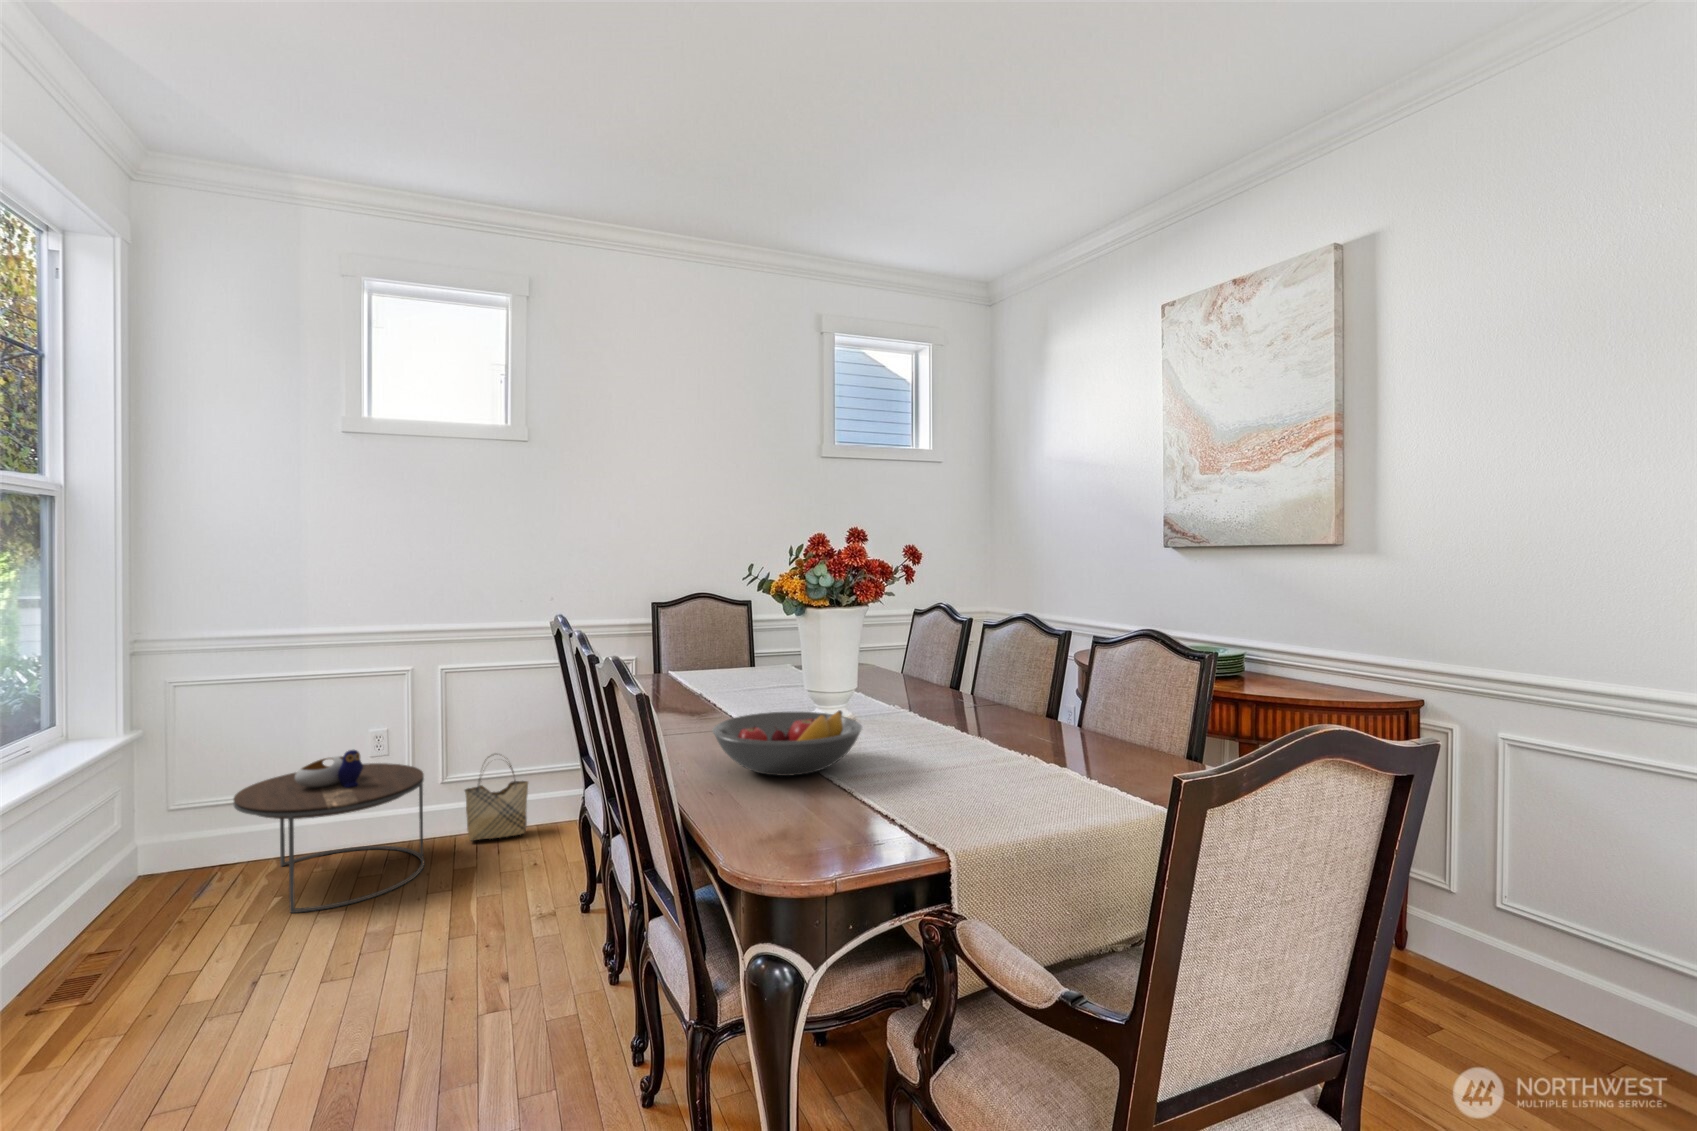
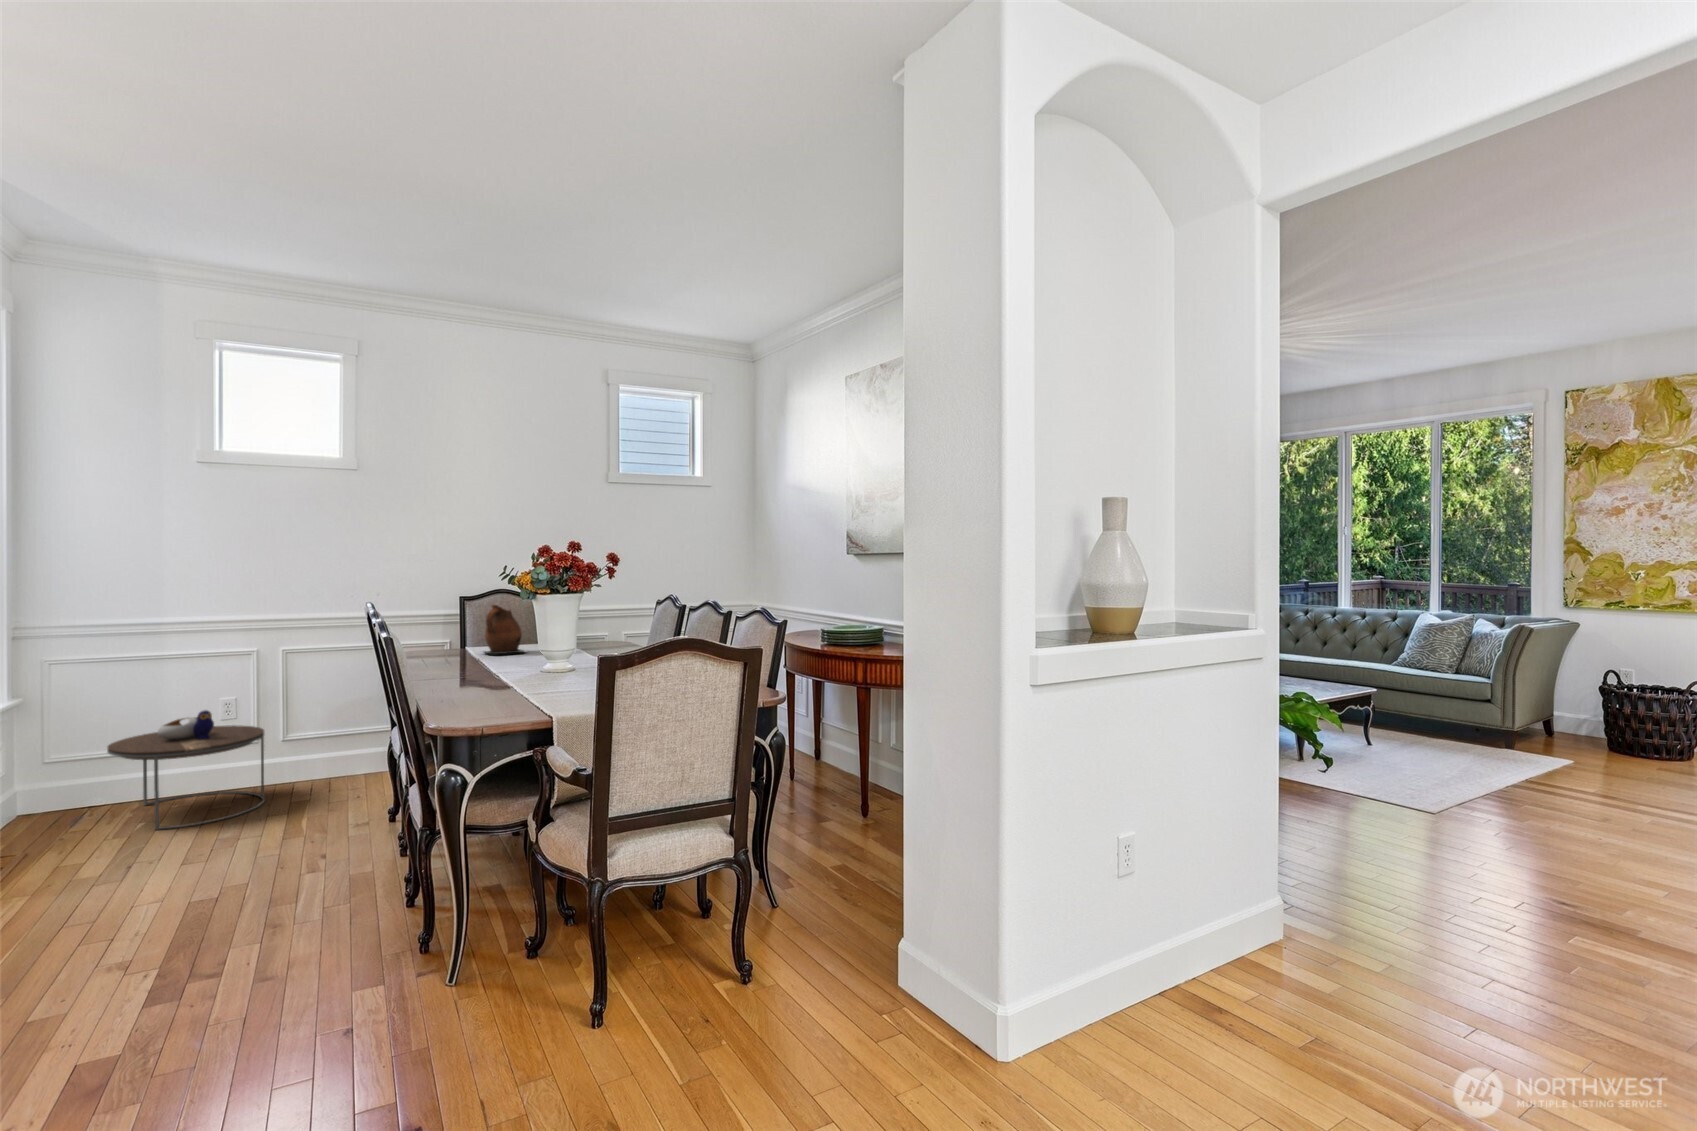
ceramic pitcher: none [693,615,754,683] -> present [484,605,525,654]
fruit bowl: present [713,710,862,776] -> none [452,657,553,695]
woven basket: present [465,762,528,841] -> none [299,718,355,786]

